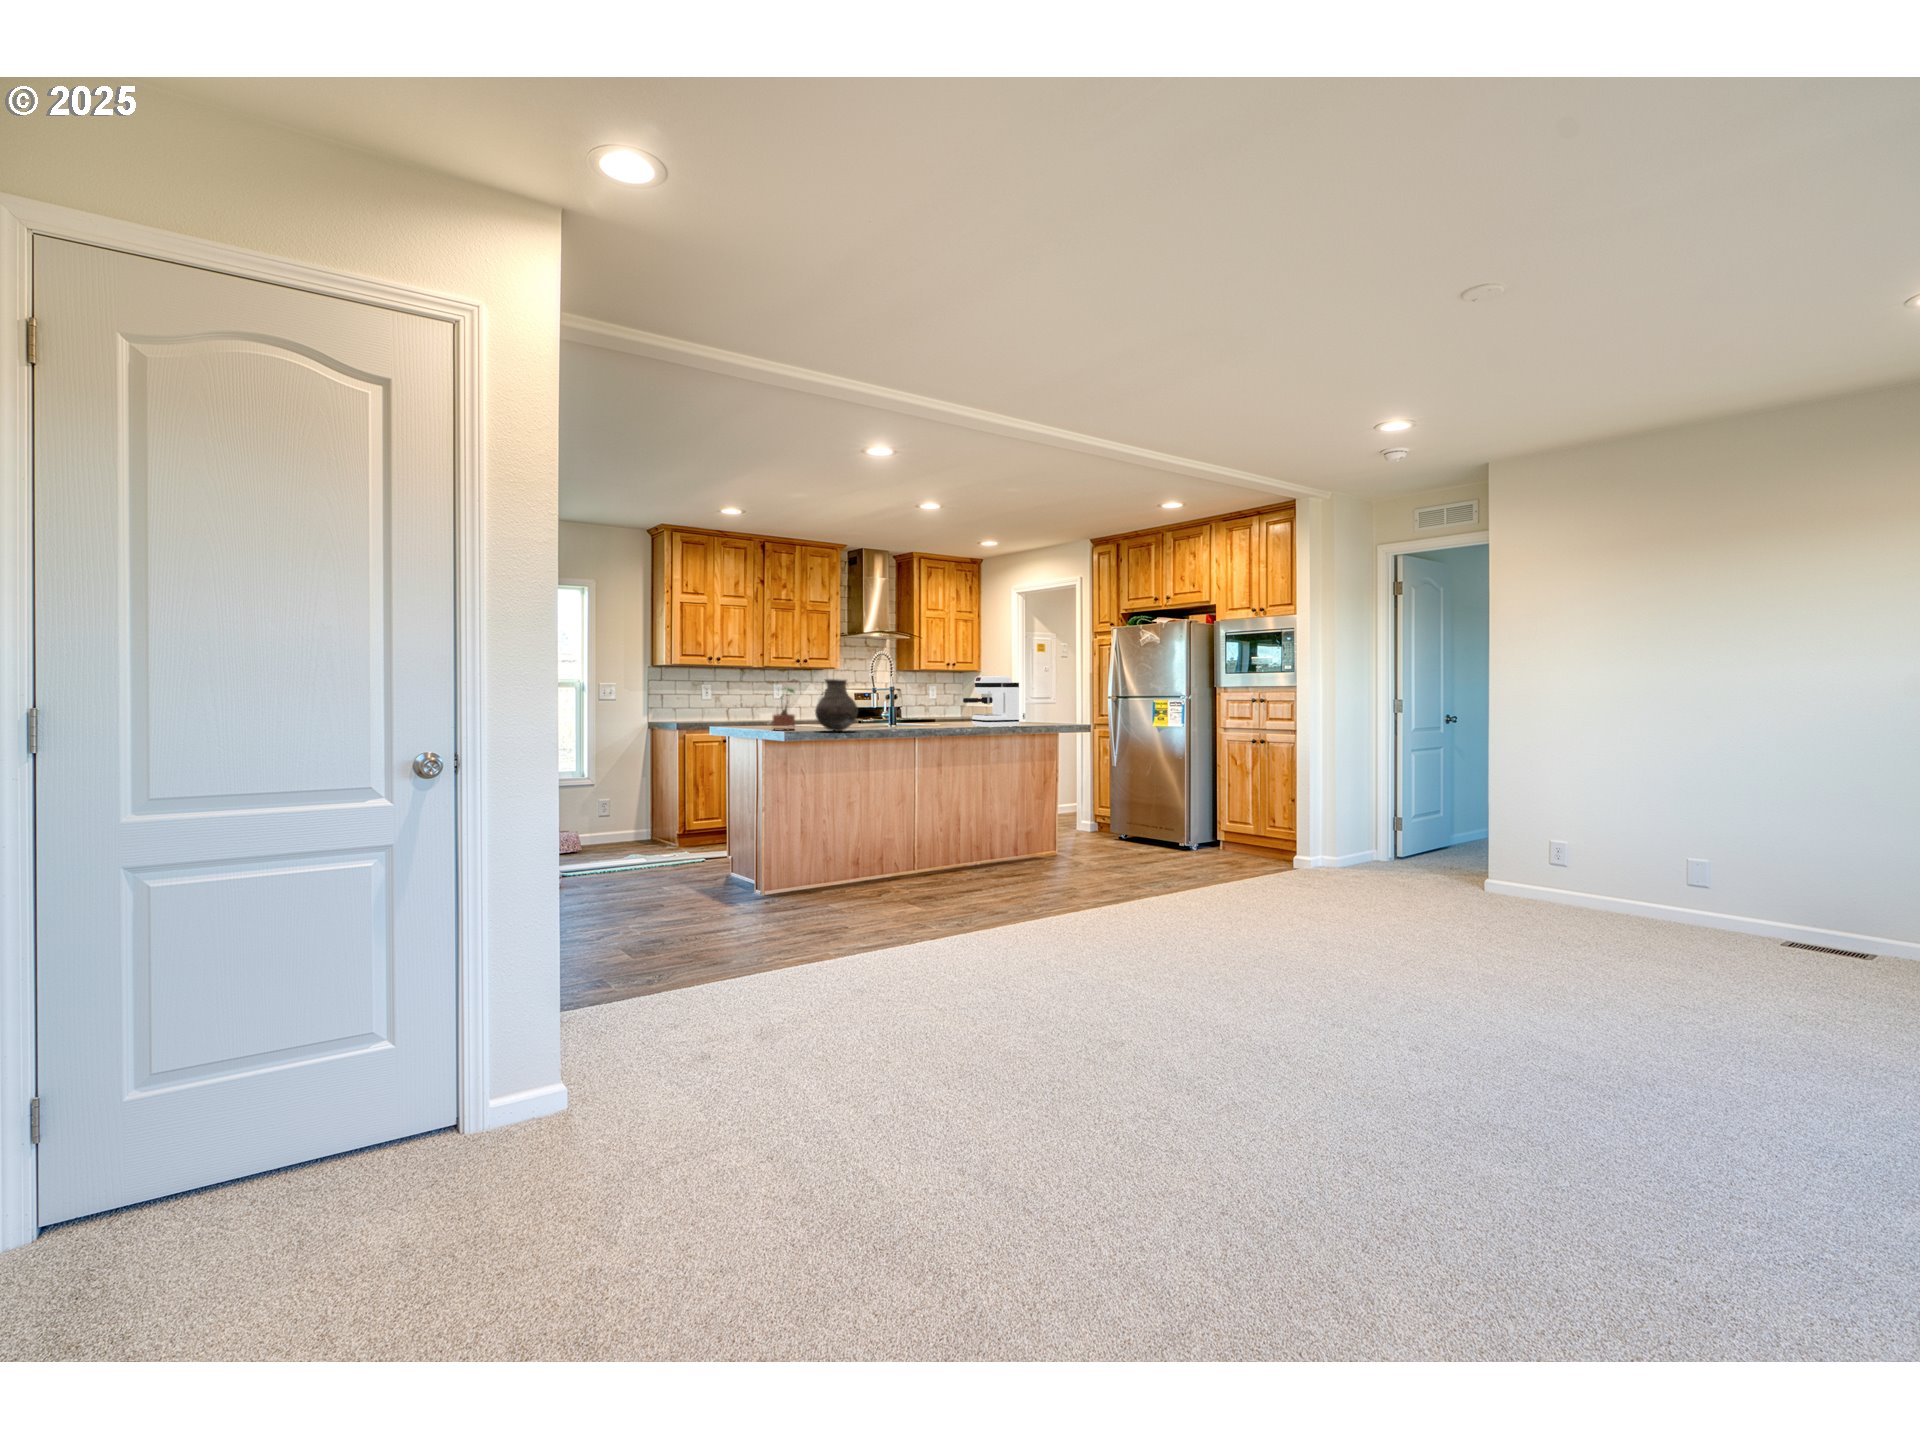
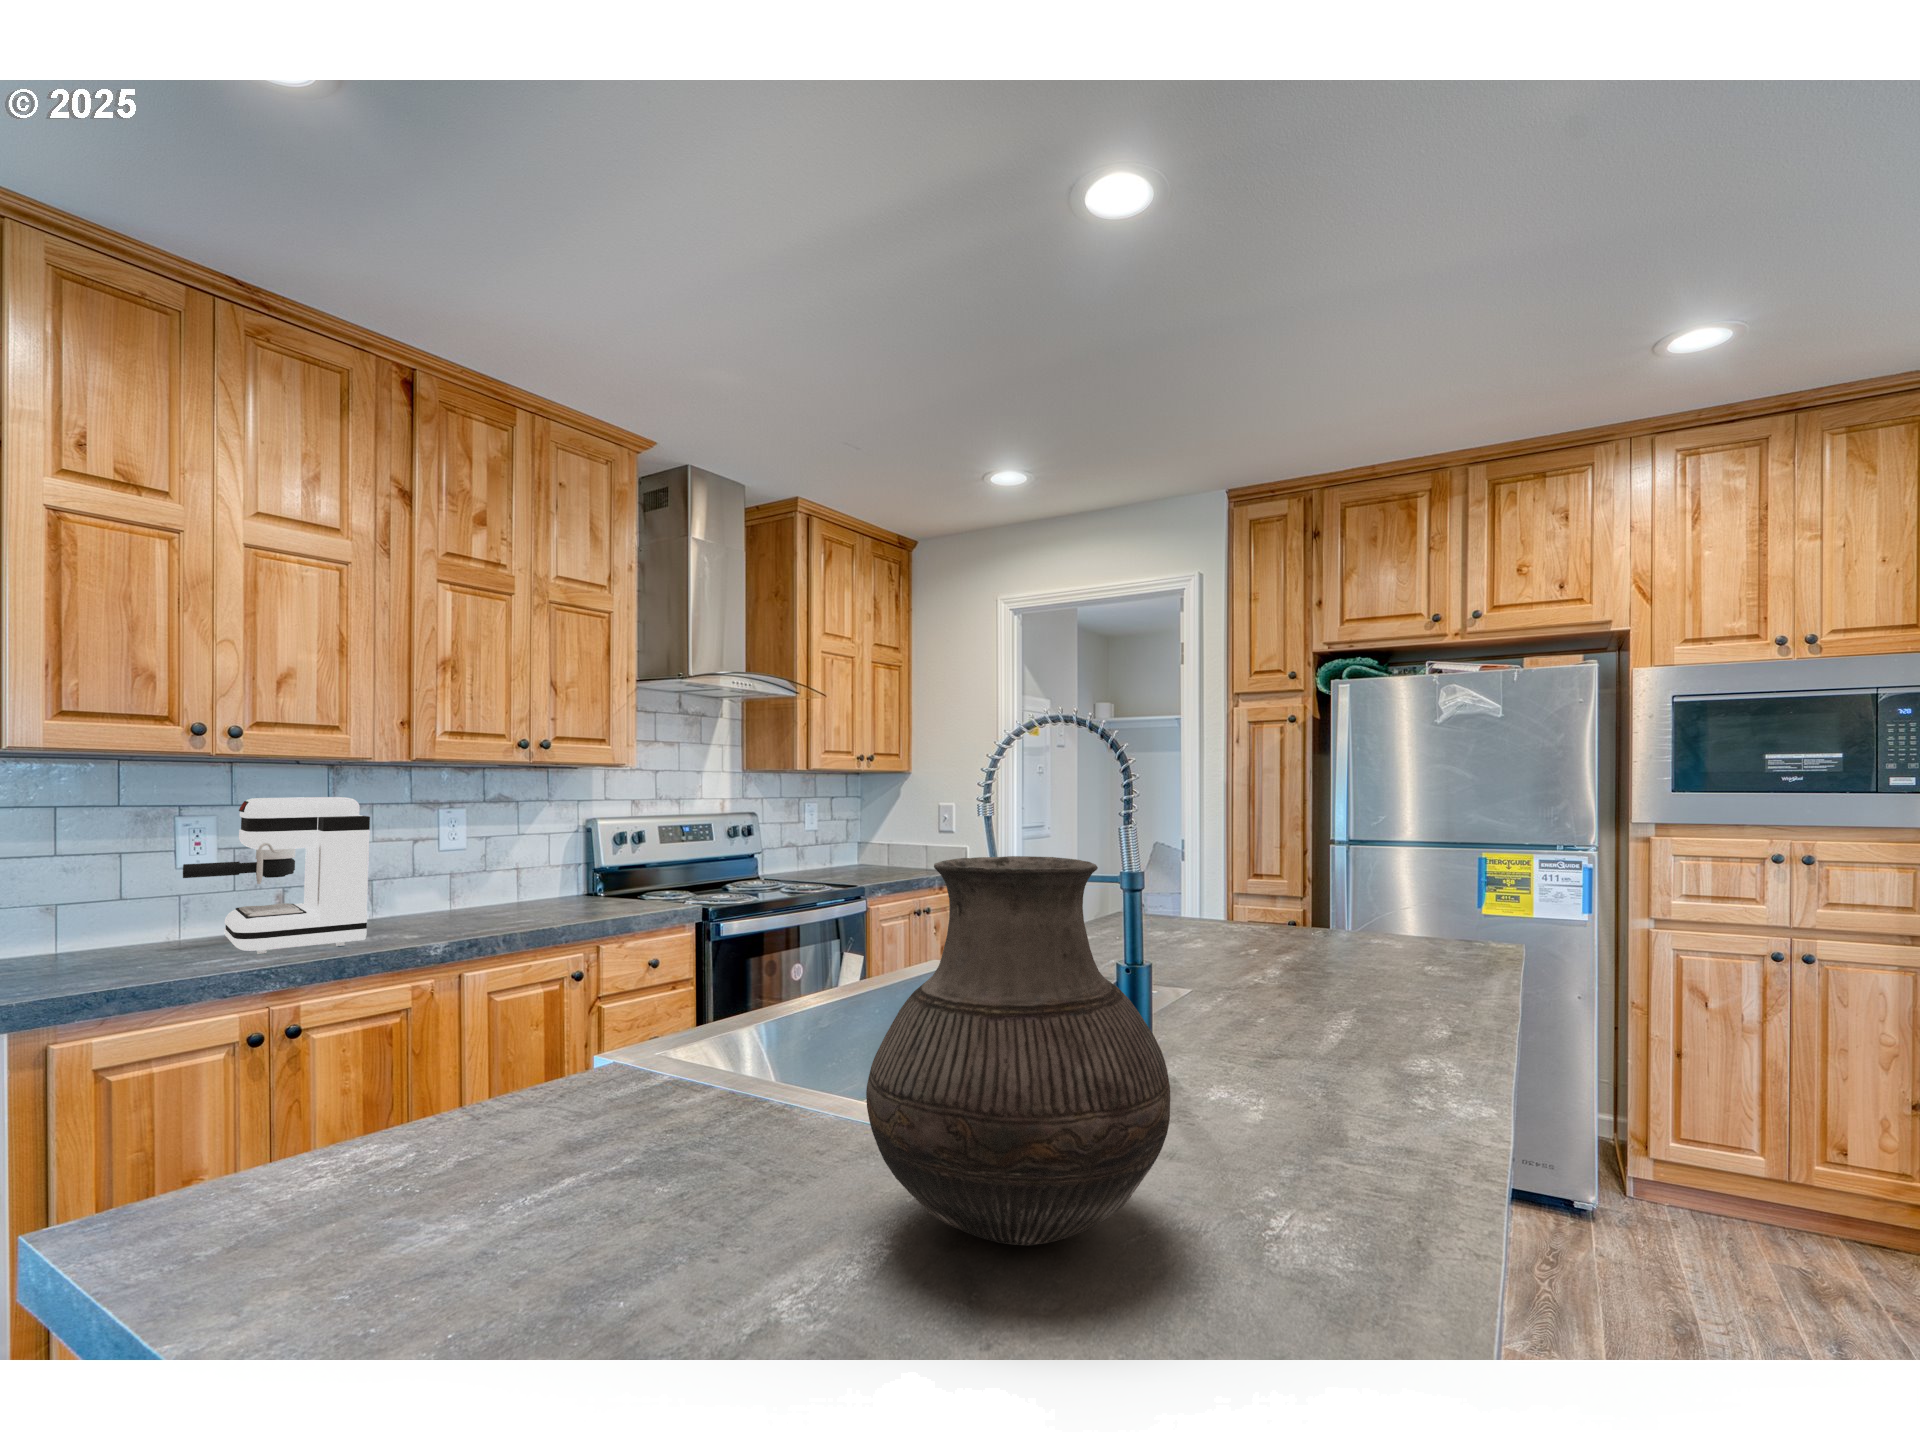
coffee maker: present [963,676,1019,728] -> present [183,797,370,954]
potted plant: present [773,688,795,730] -> none [504,909,674,1255]

